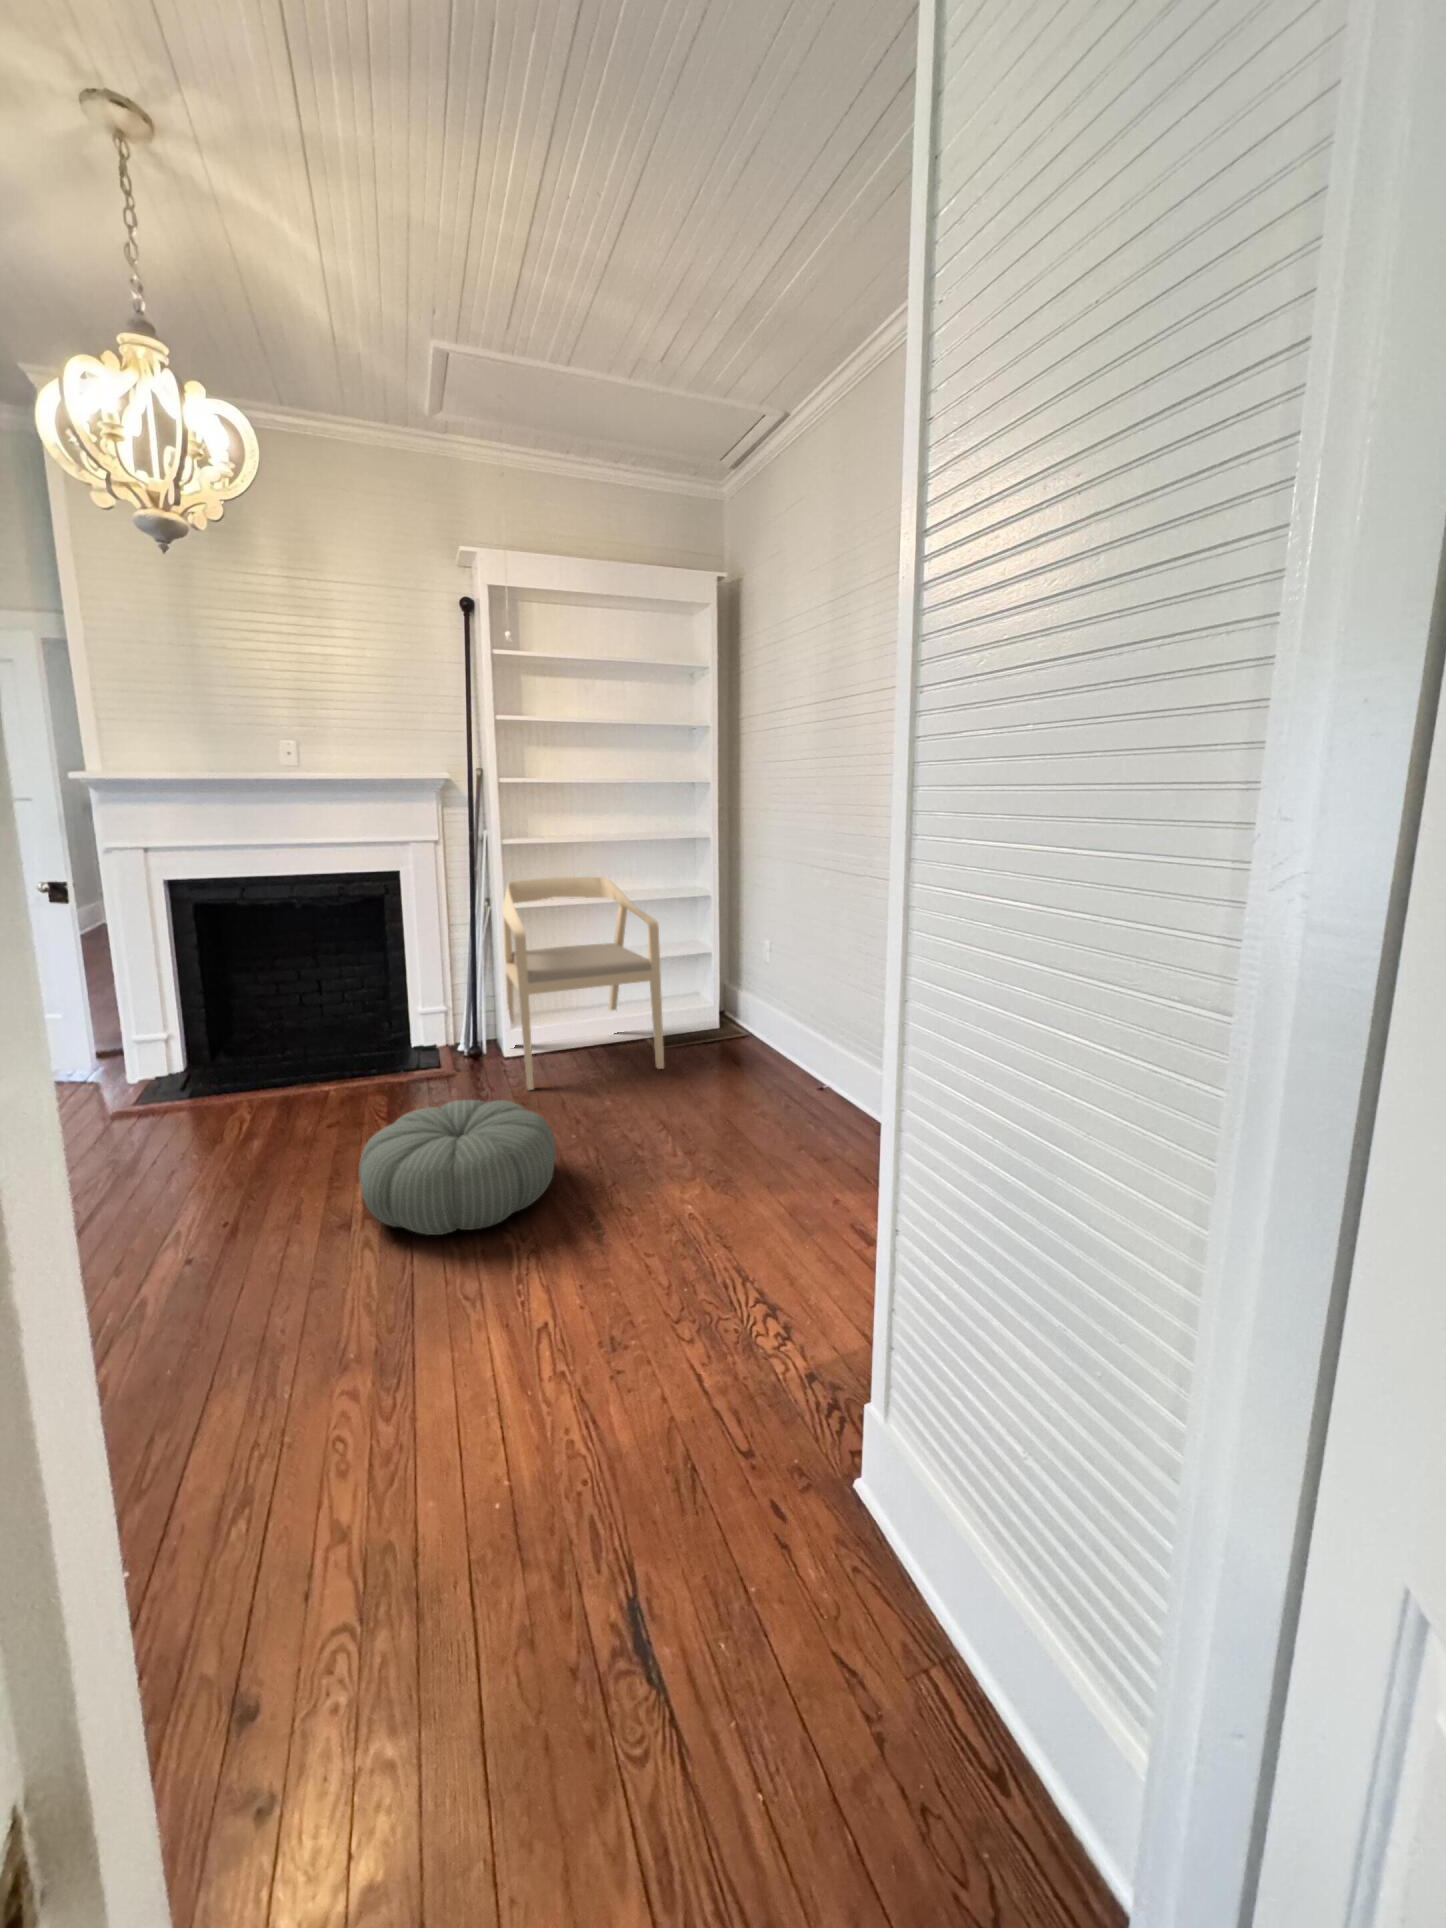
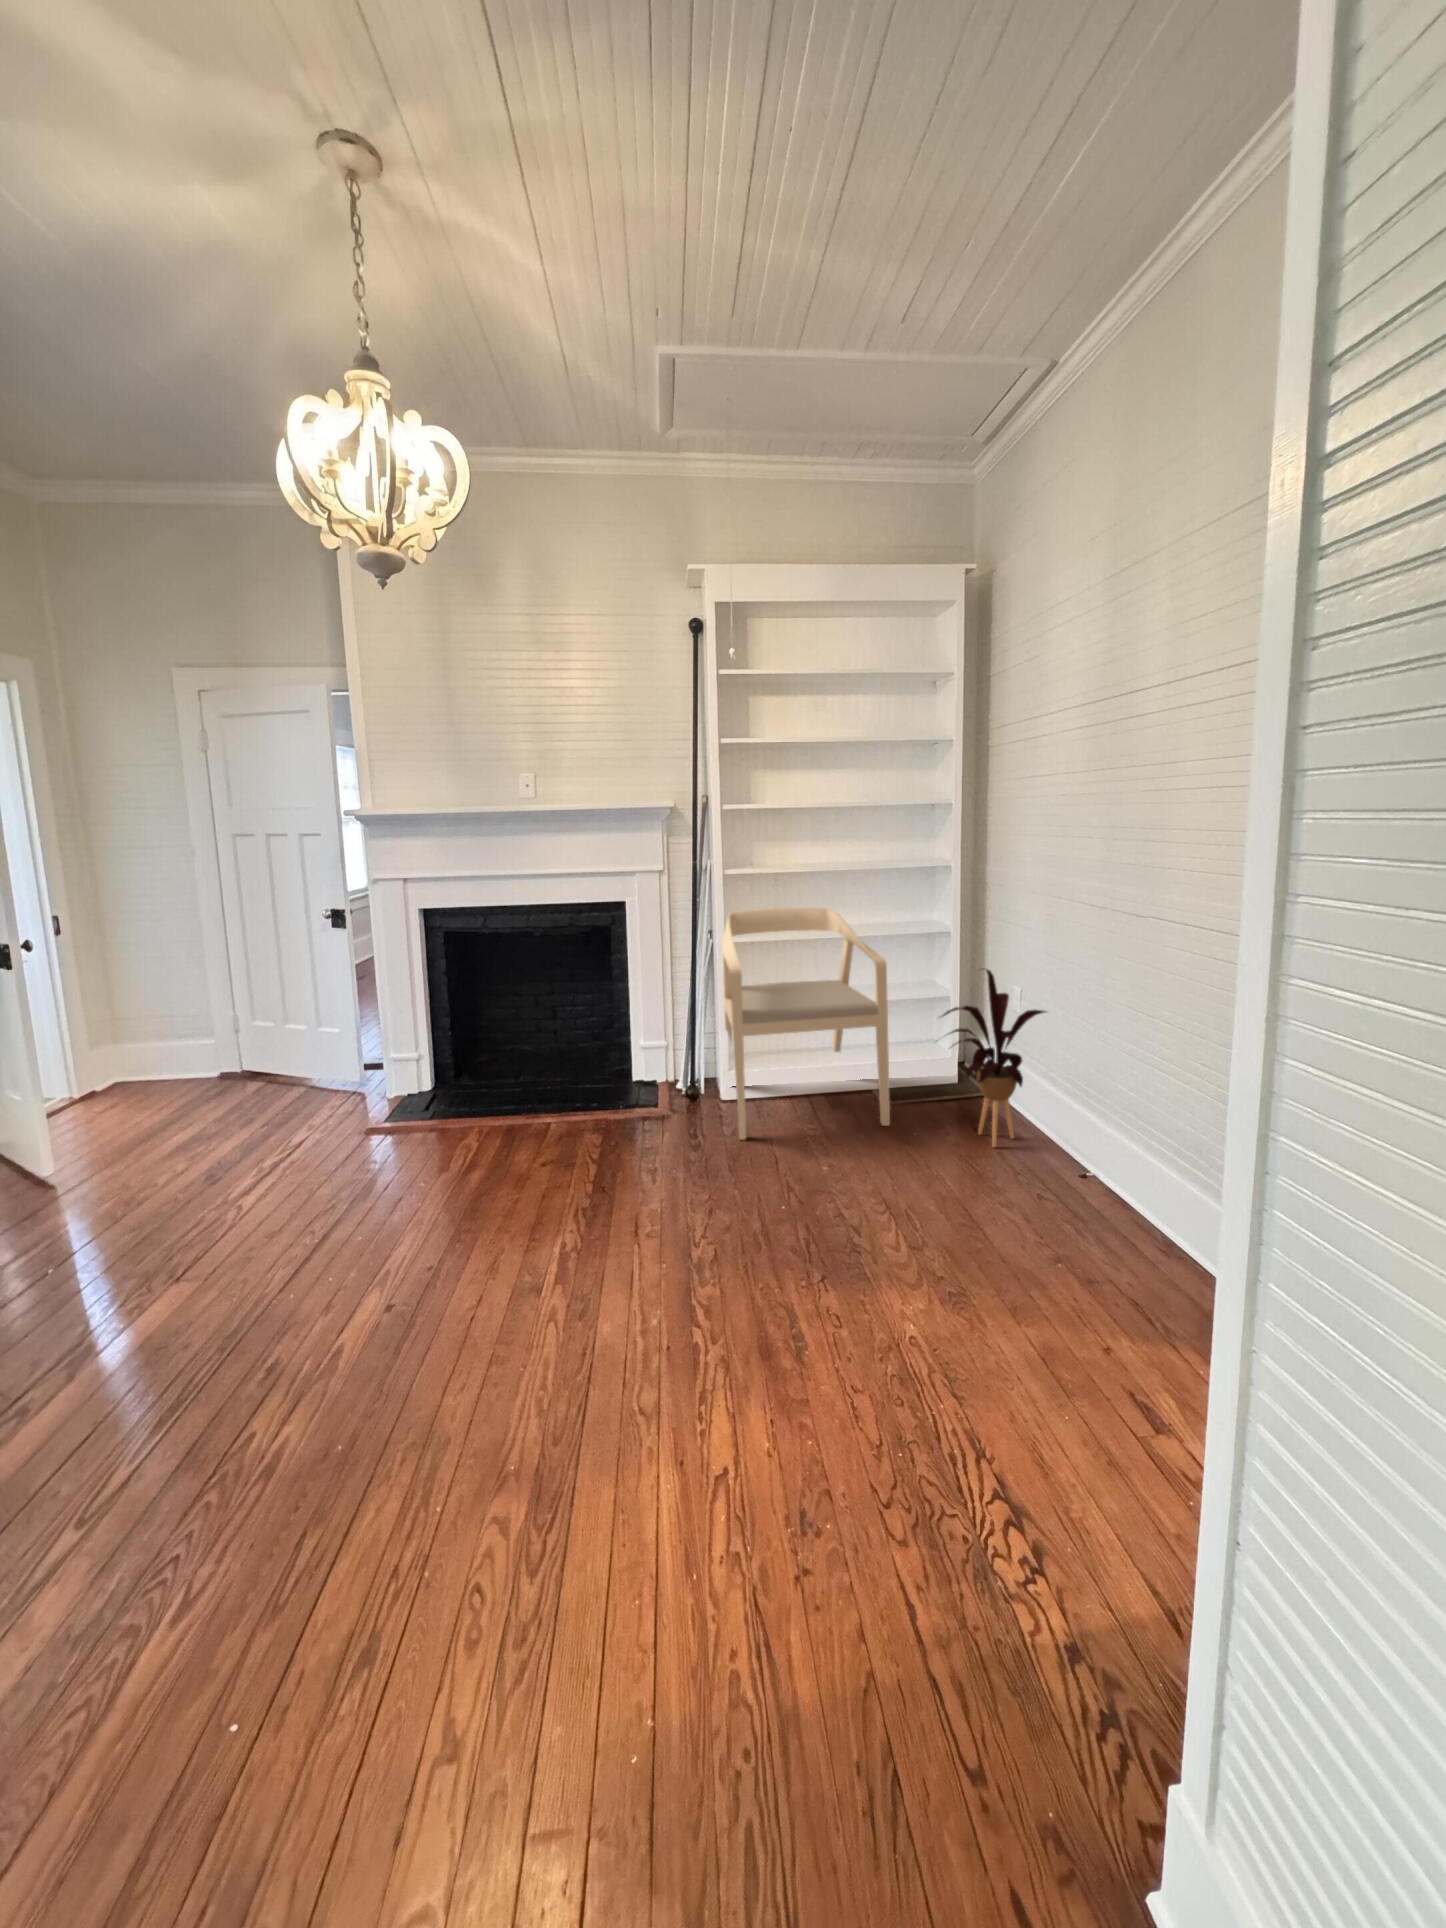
house plant: none [701,925,795,1078] -> present [943,968,1045,1147]
pouf: present [359,1100,556,1235] -> none [550,1156,757,1318]

